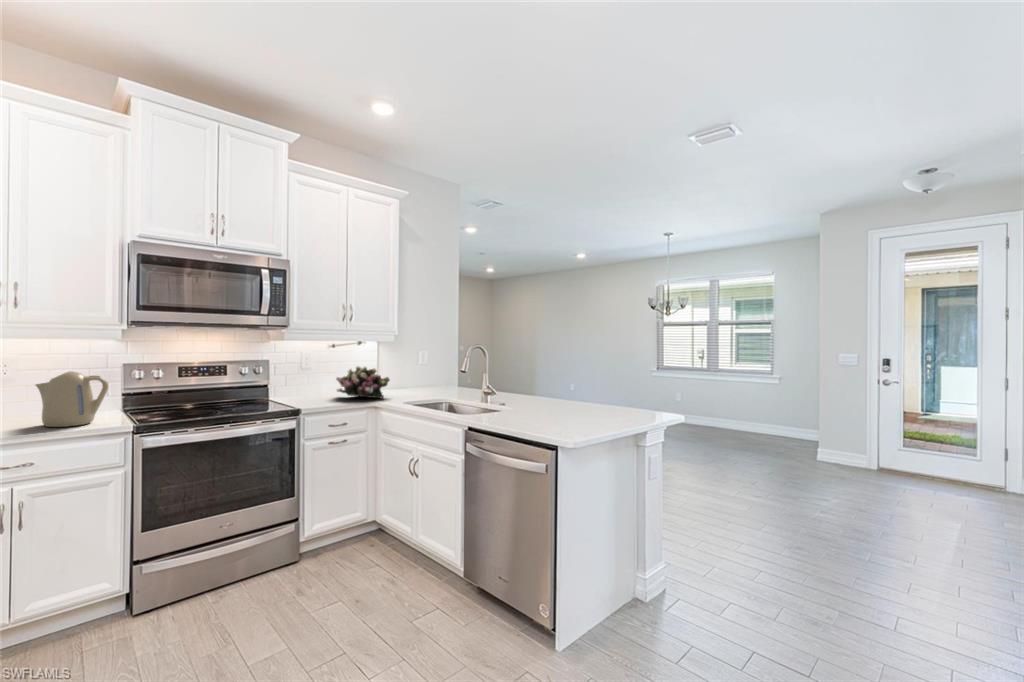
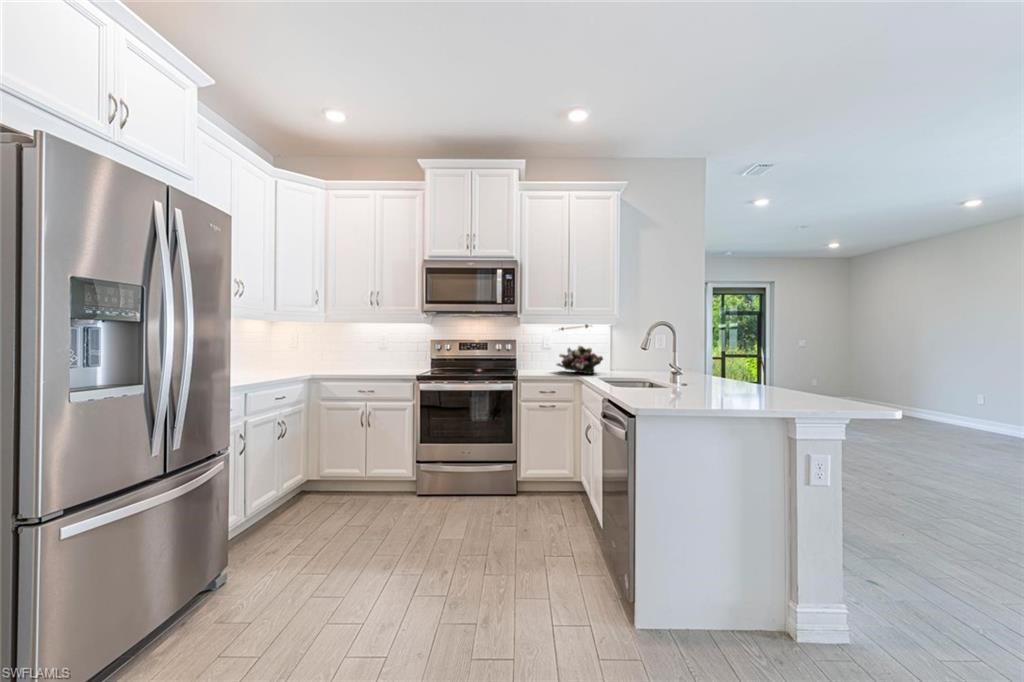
kettle: present [35,371,108,427] -> none [381,341,410,372]

